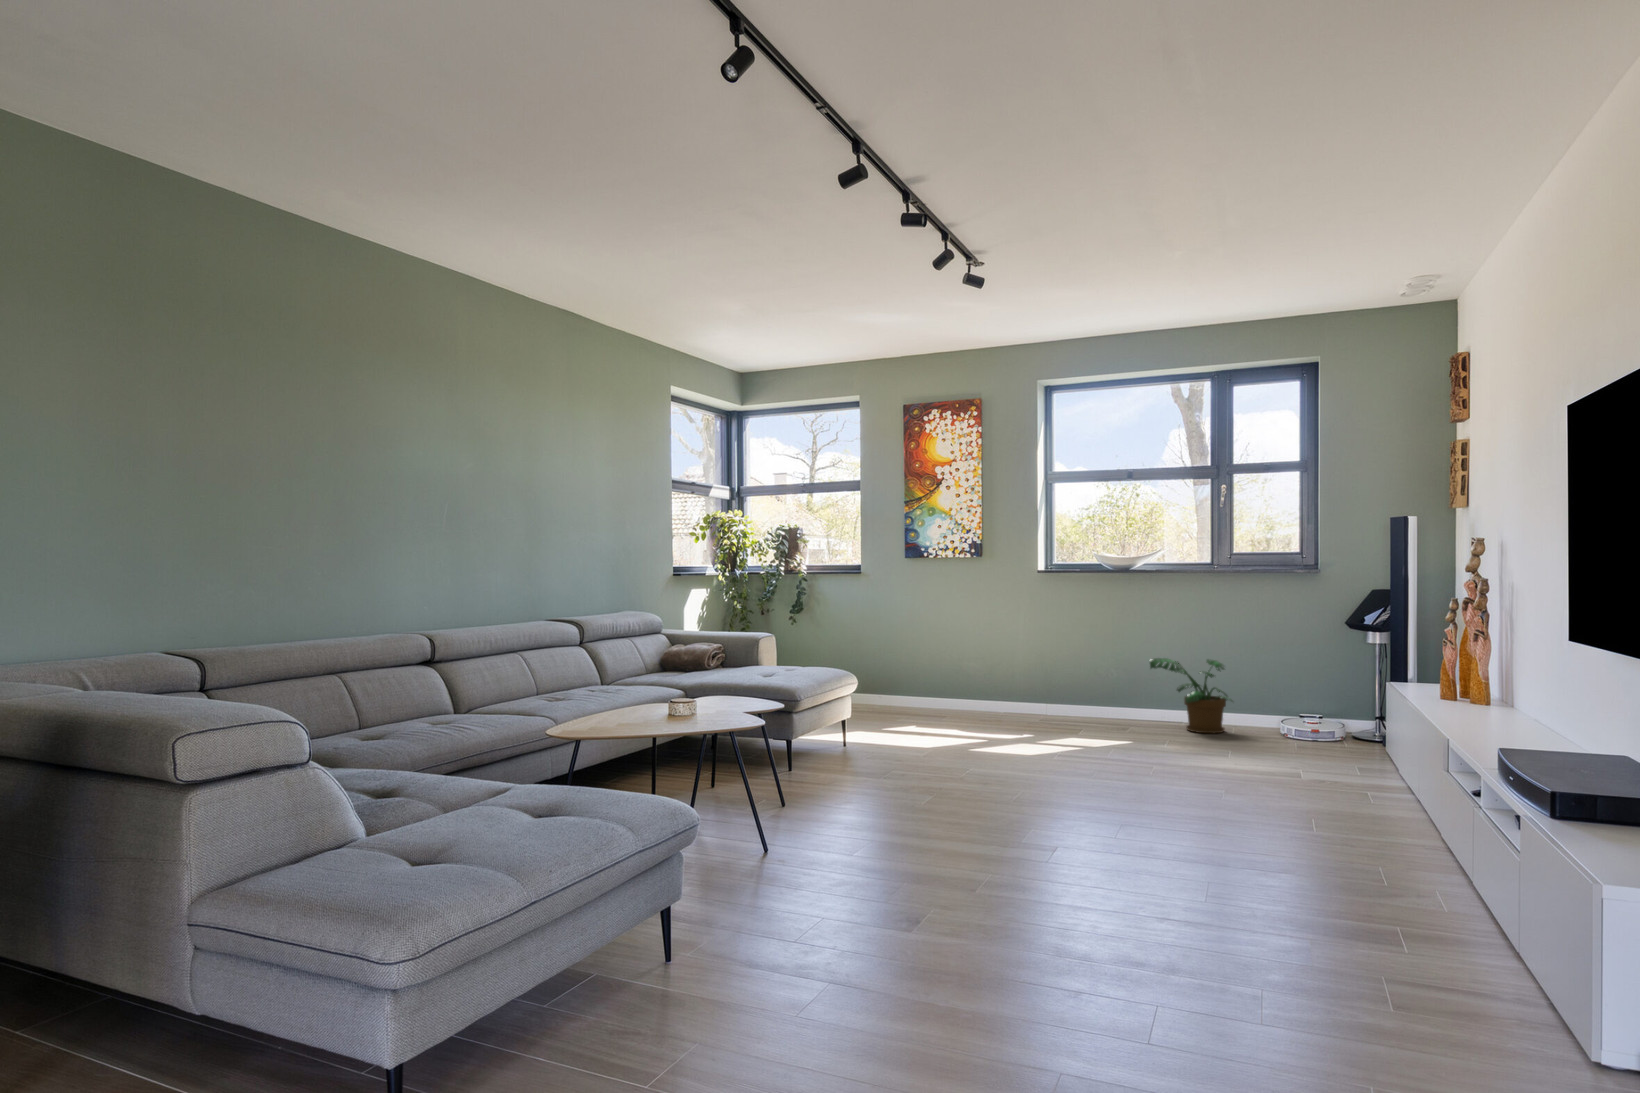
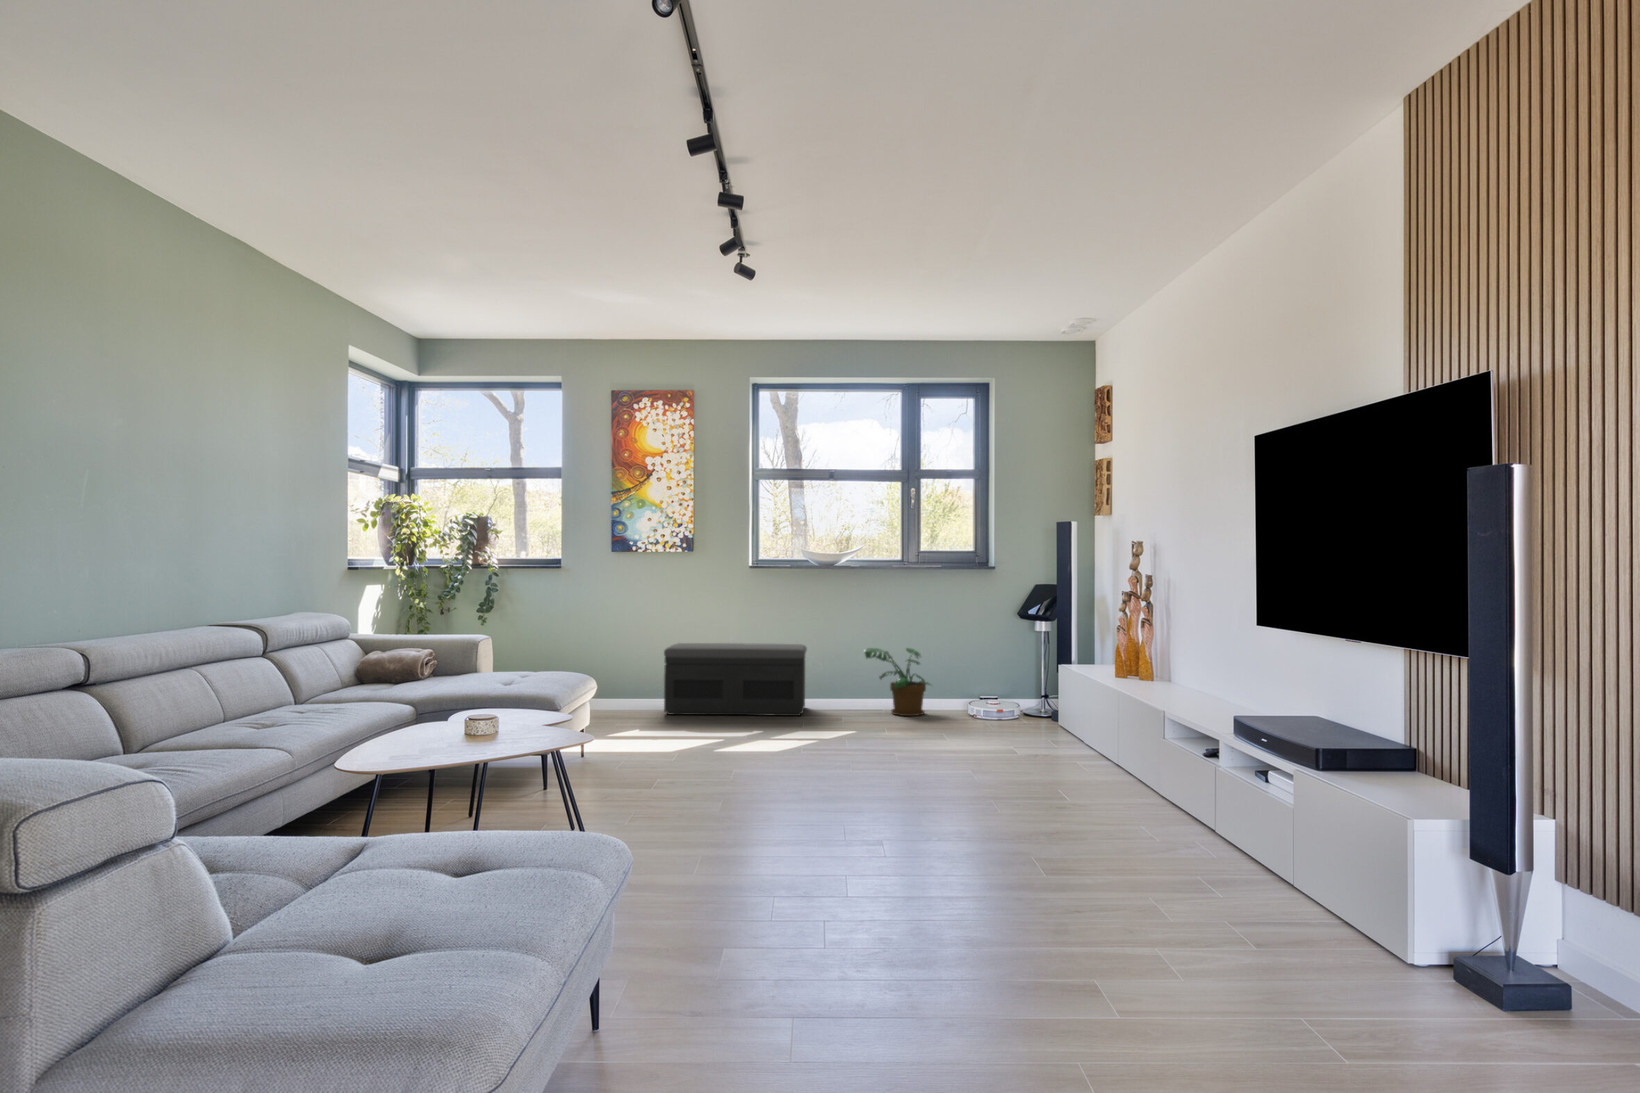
storage bench: none [947,647,1097,725] -> present [664,643,807,716]

